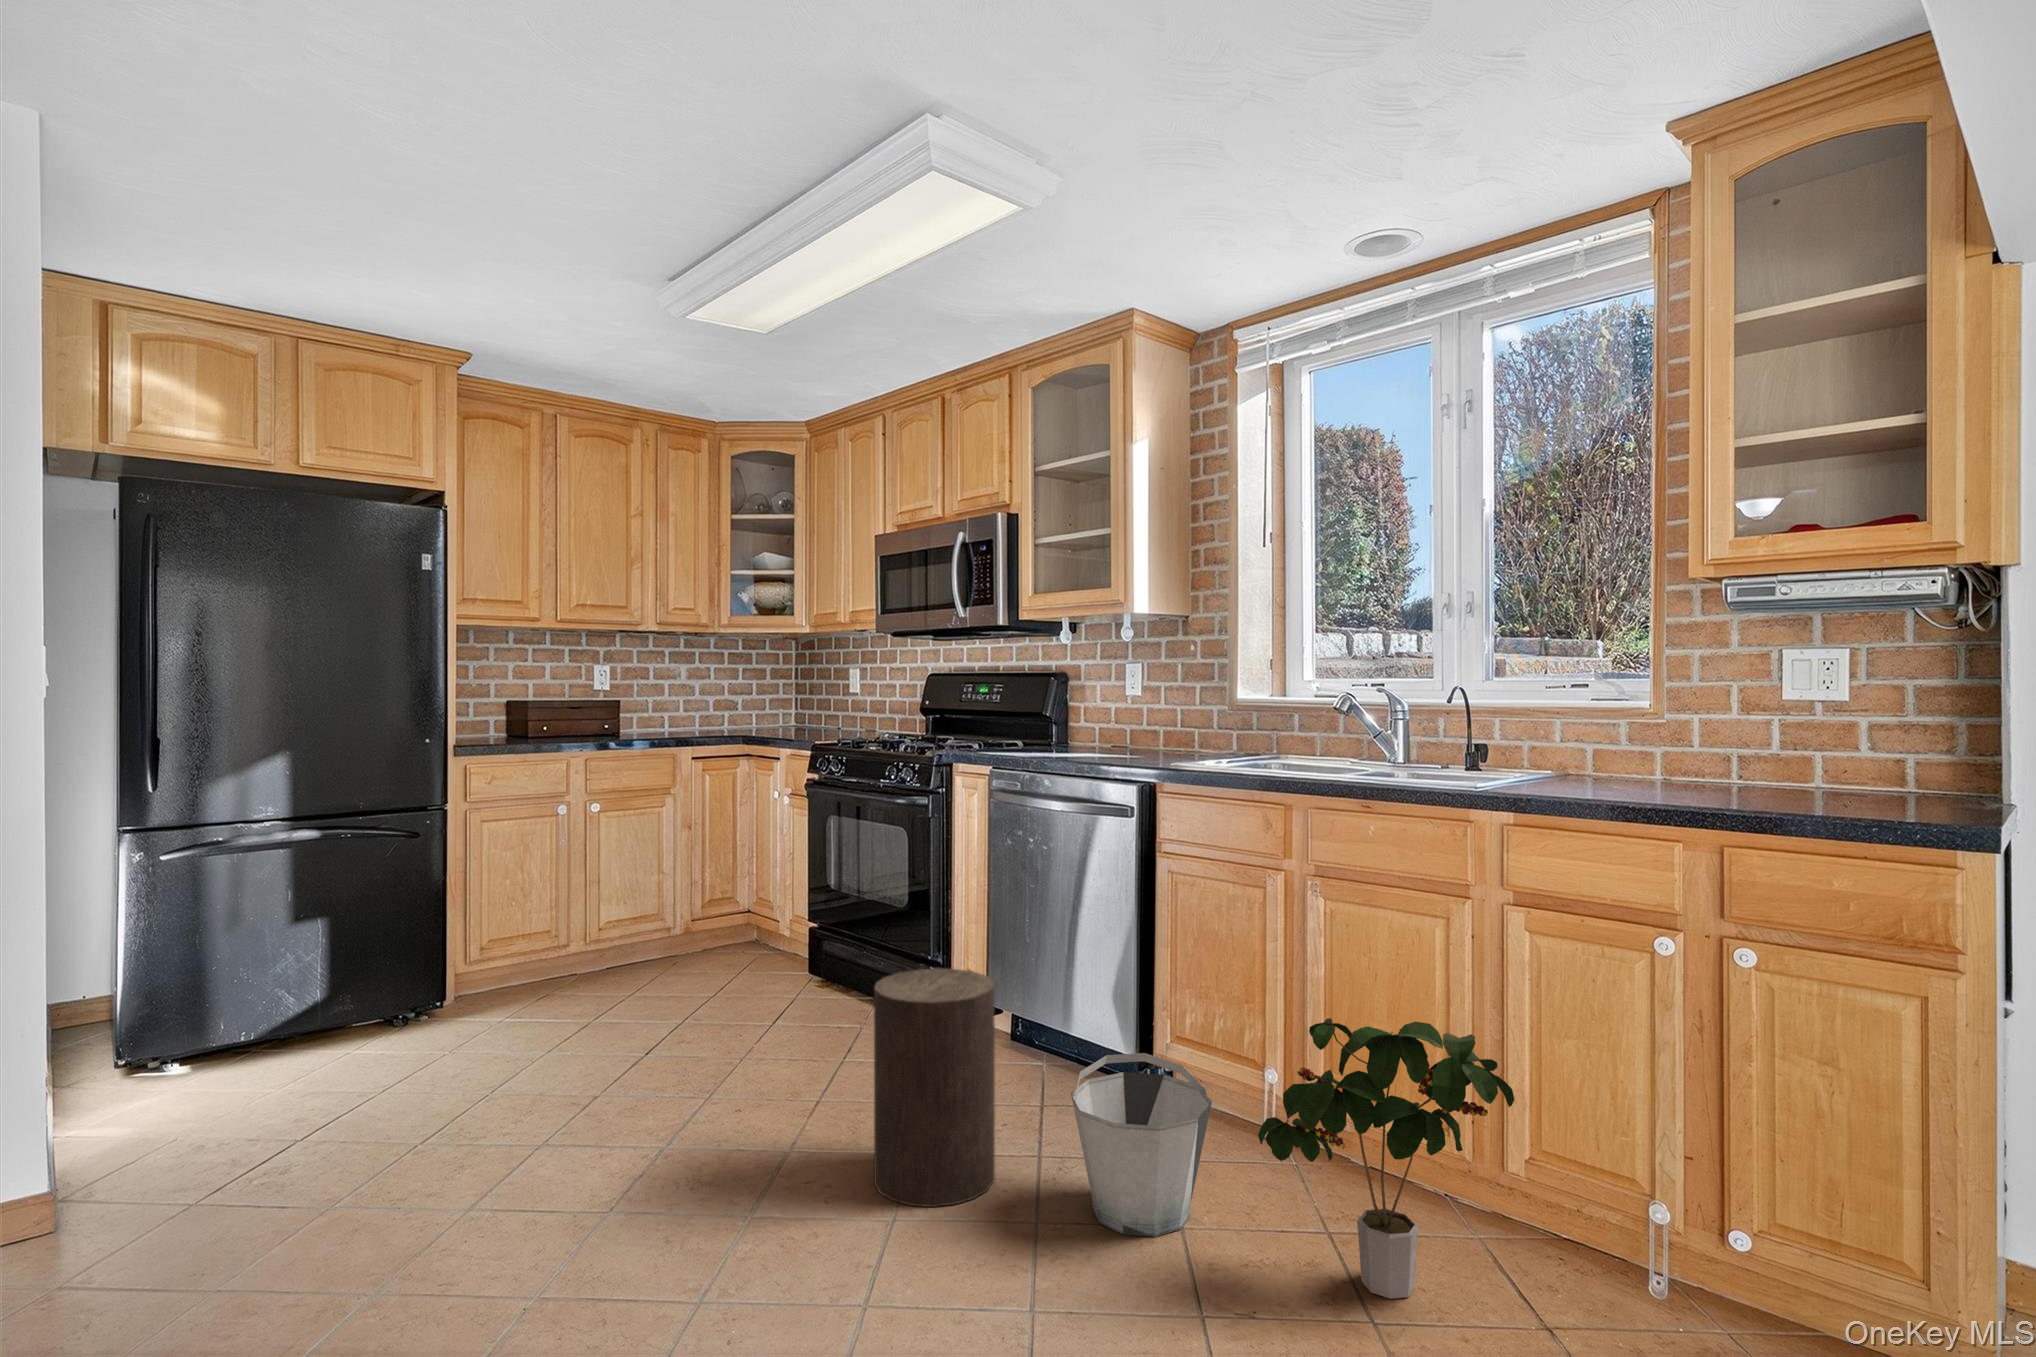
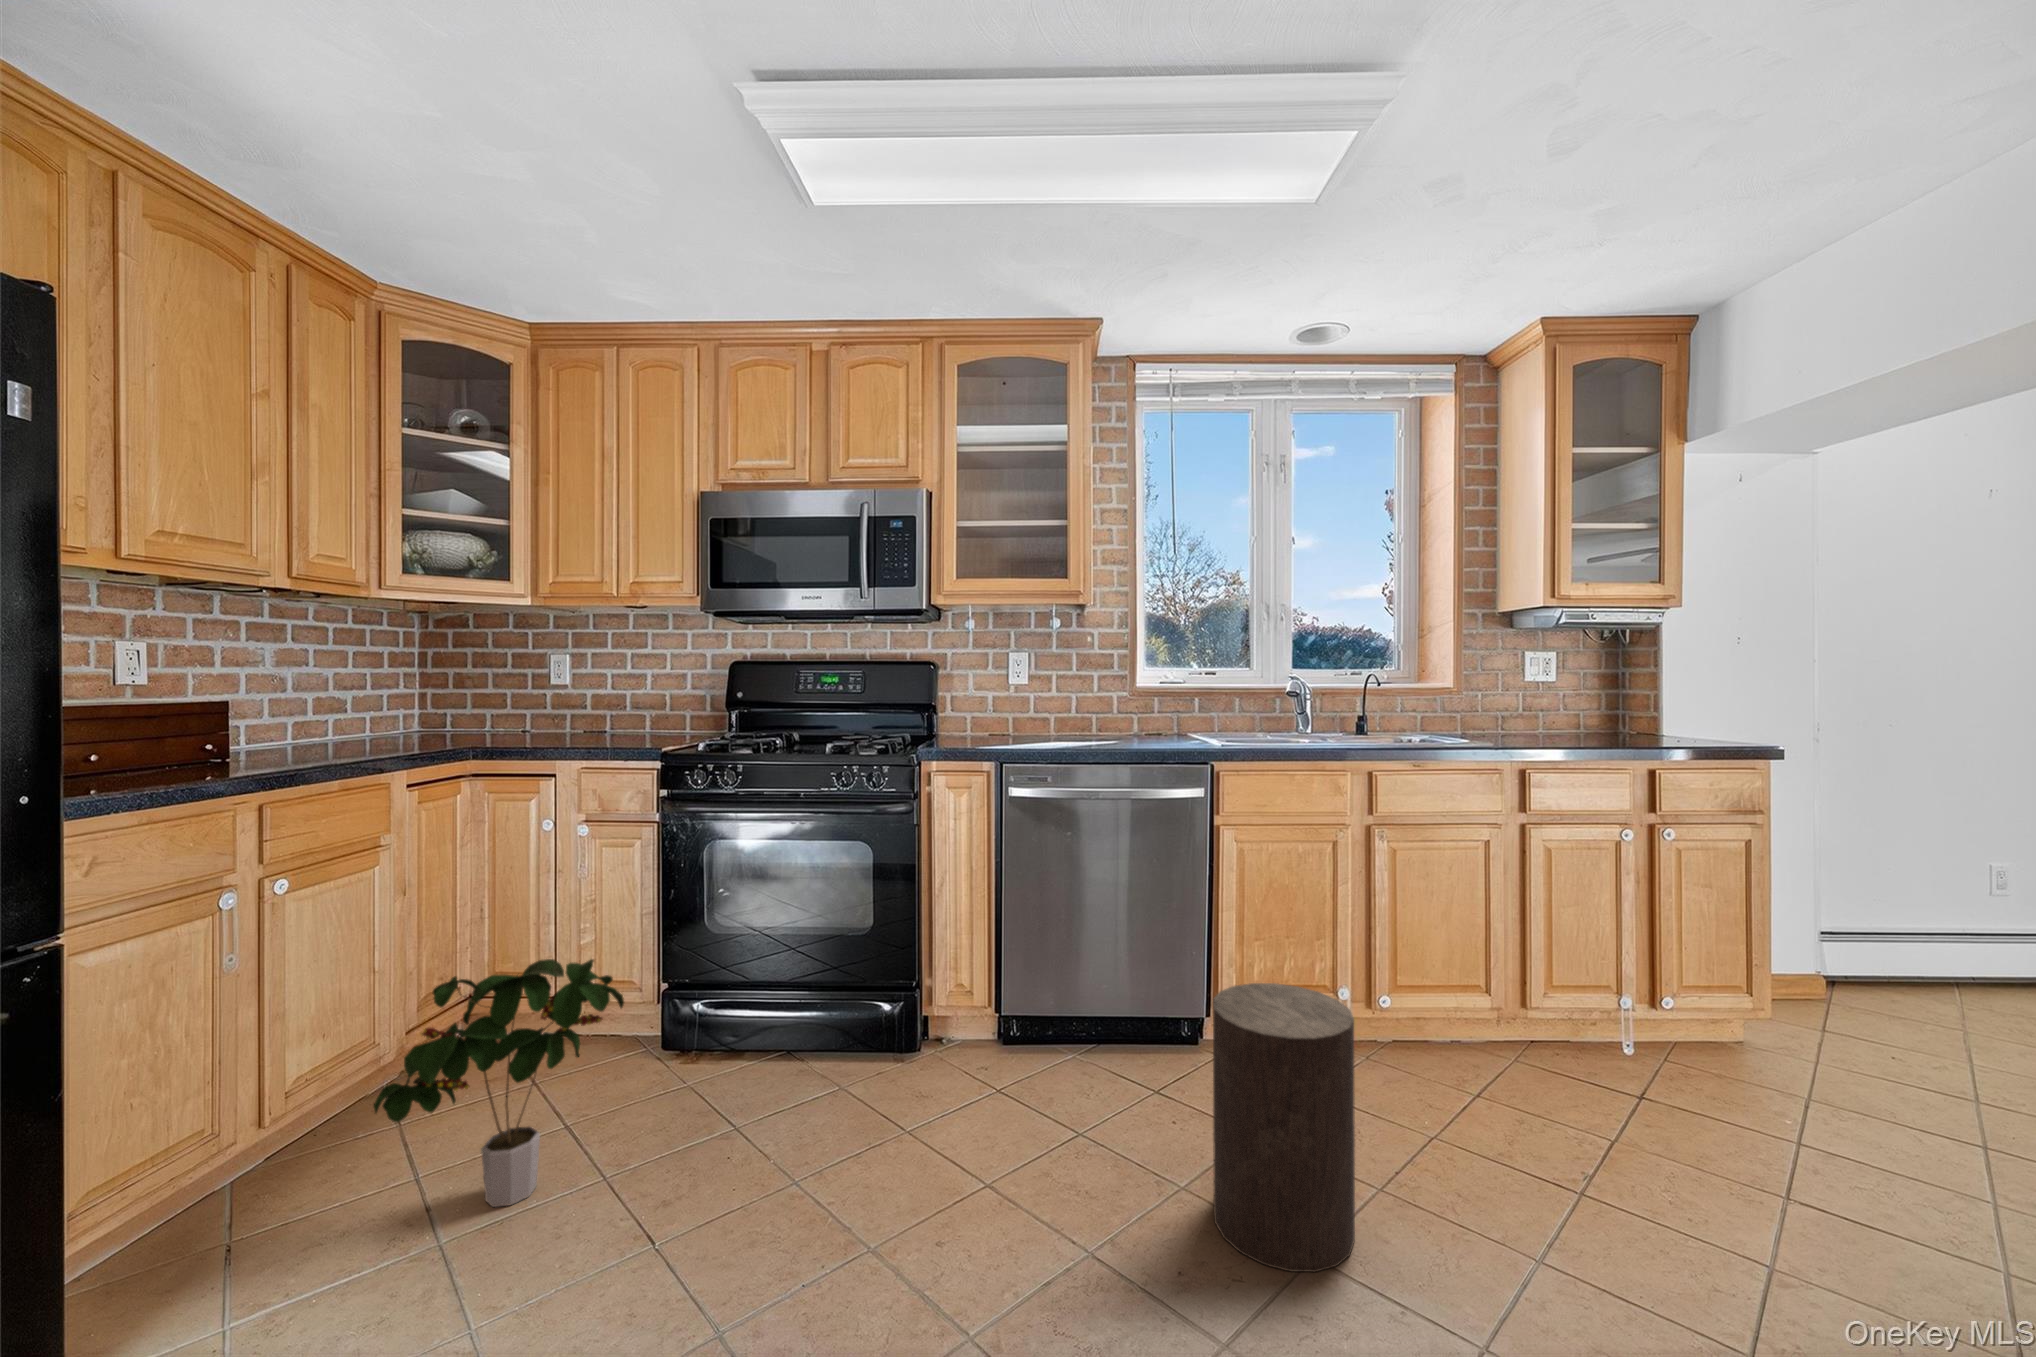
potted plant: present [1258,1018,1514,1299] -> present [374,959,624,1207]
bucket: present [1071,1053,1212,1237] -> none [1368,1014,1513,1187]

